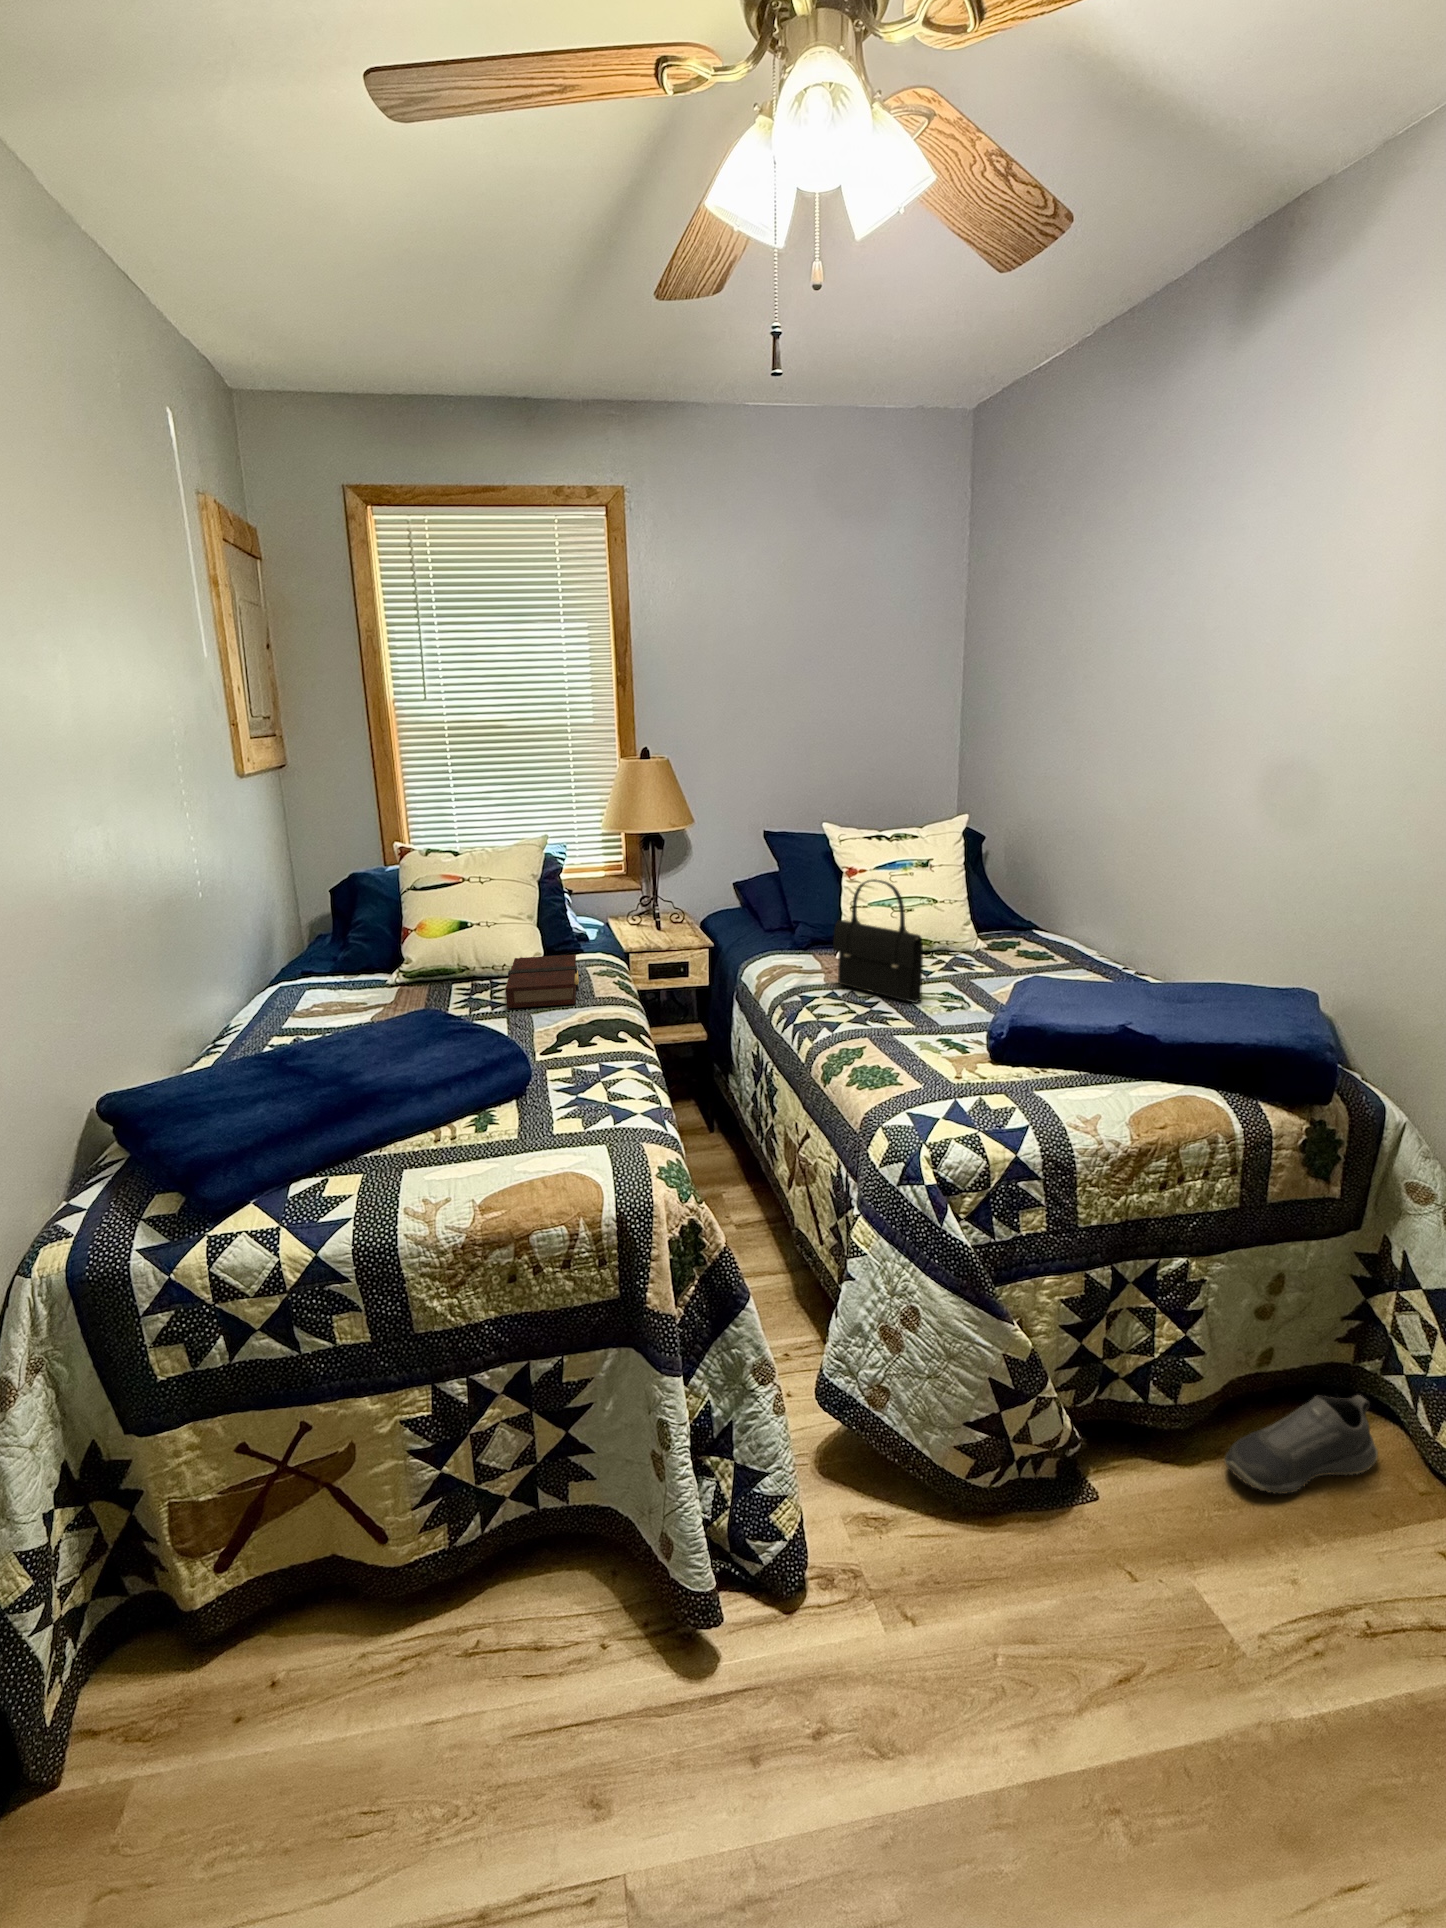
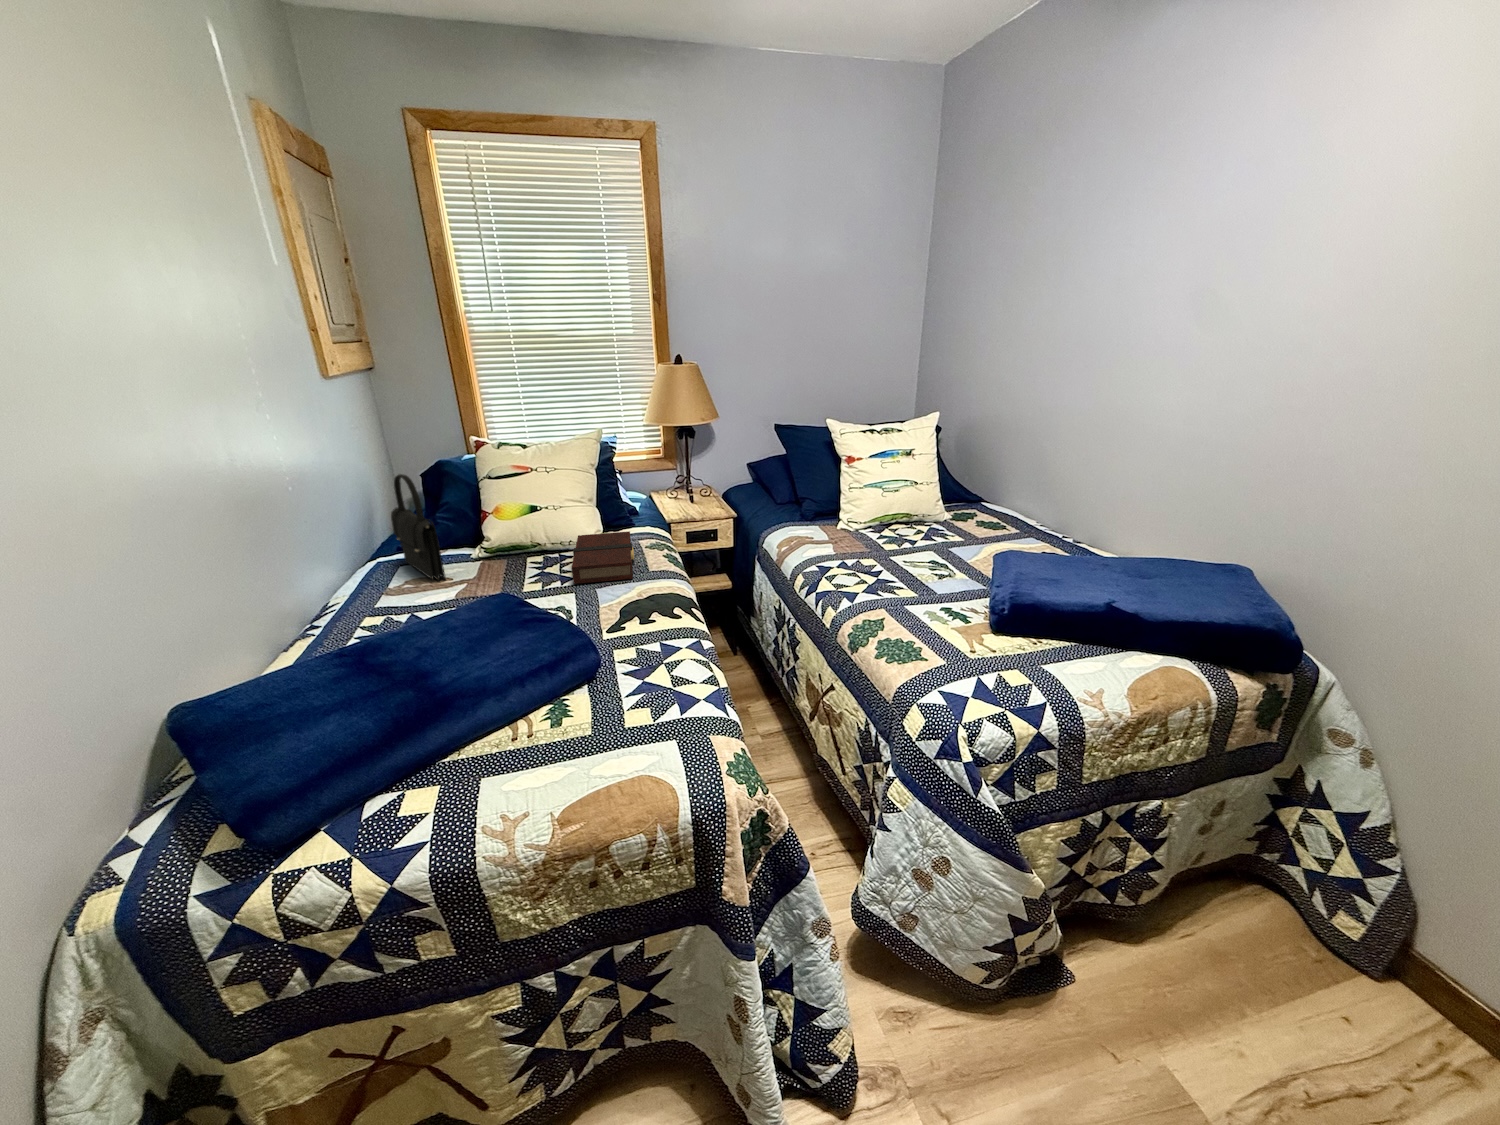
handbag: present [833,879,923,1003] -> present [391,474,446,581]
shoe: present [1225,1395,1378,1494] -> none [1176,894,1290,980]

